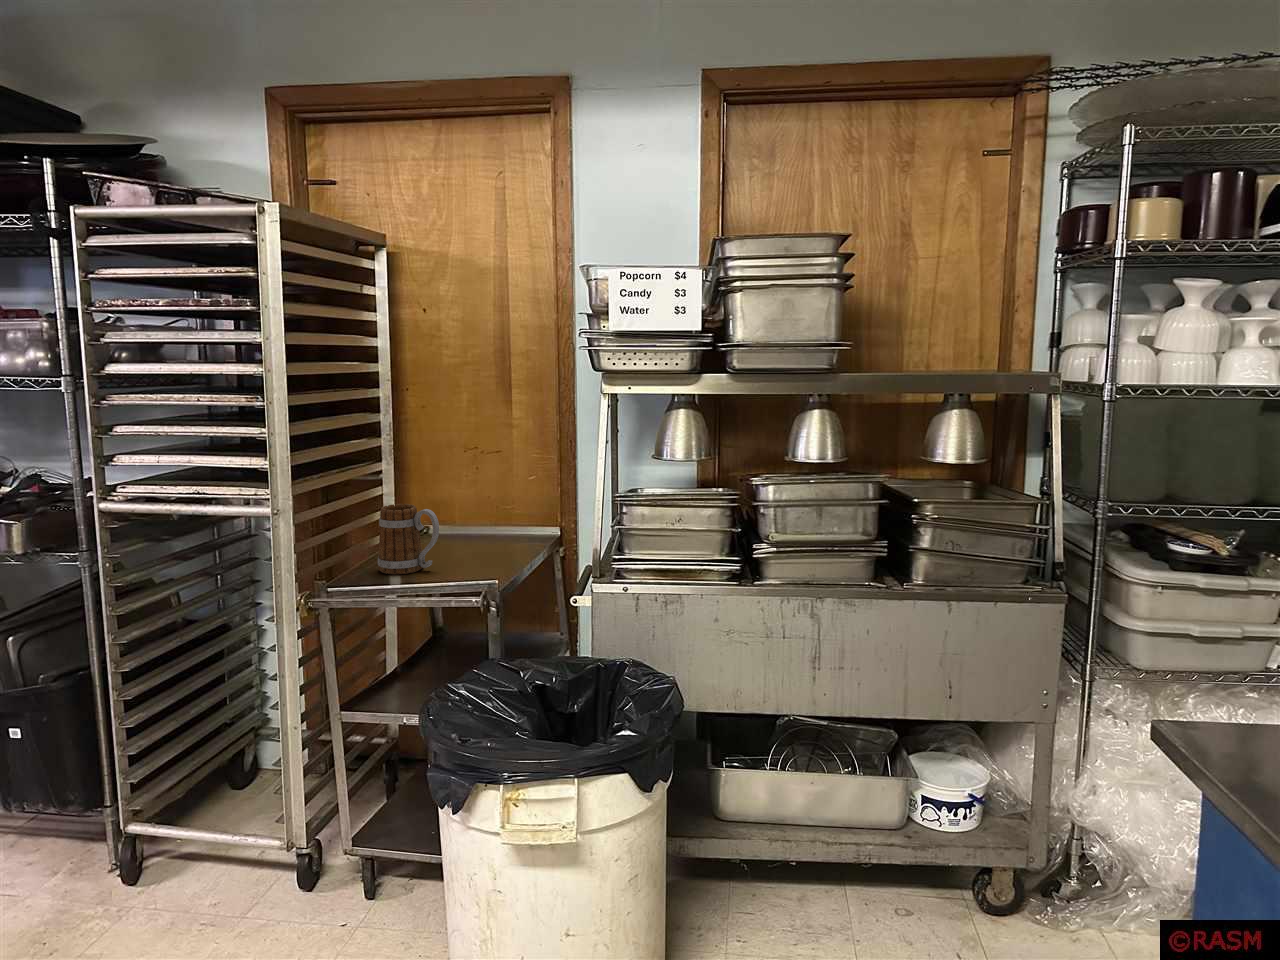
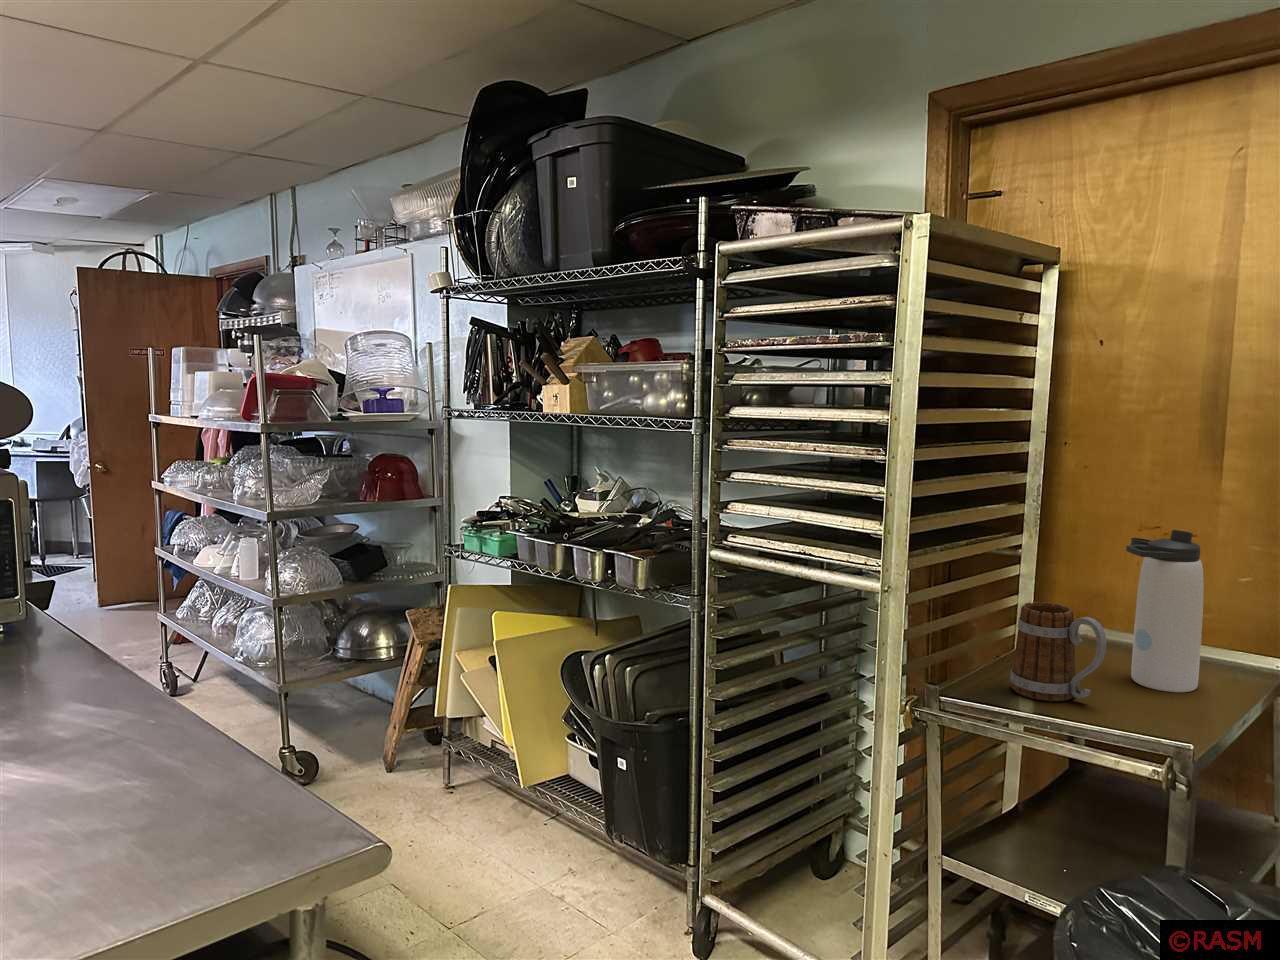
thermos bottle: none [449,444,501,555] -> present [1126,530,1204,693]

